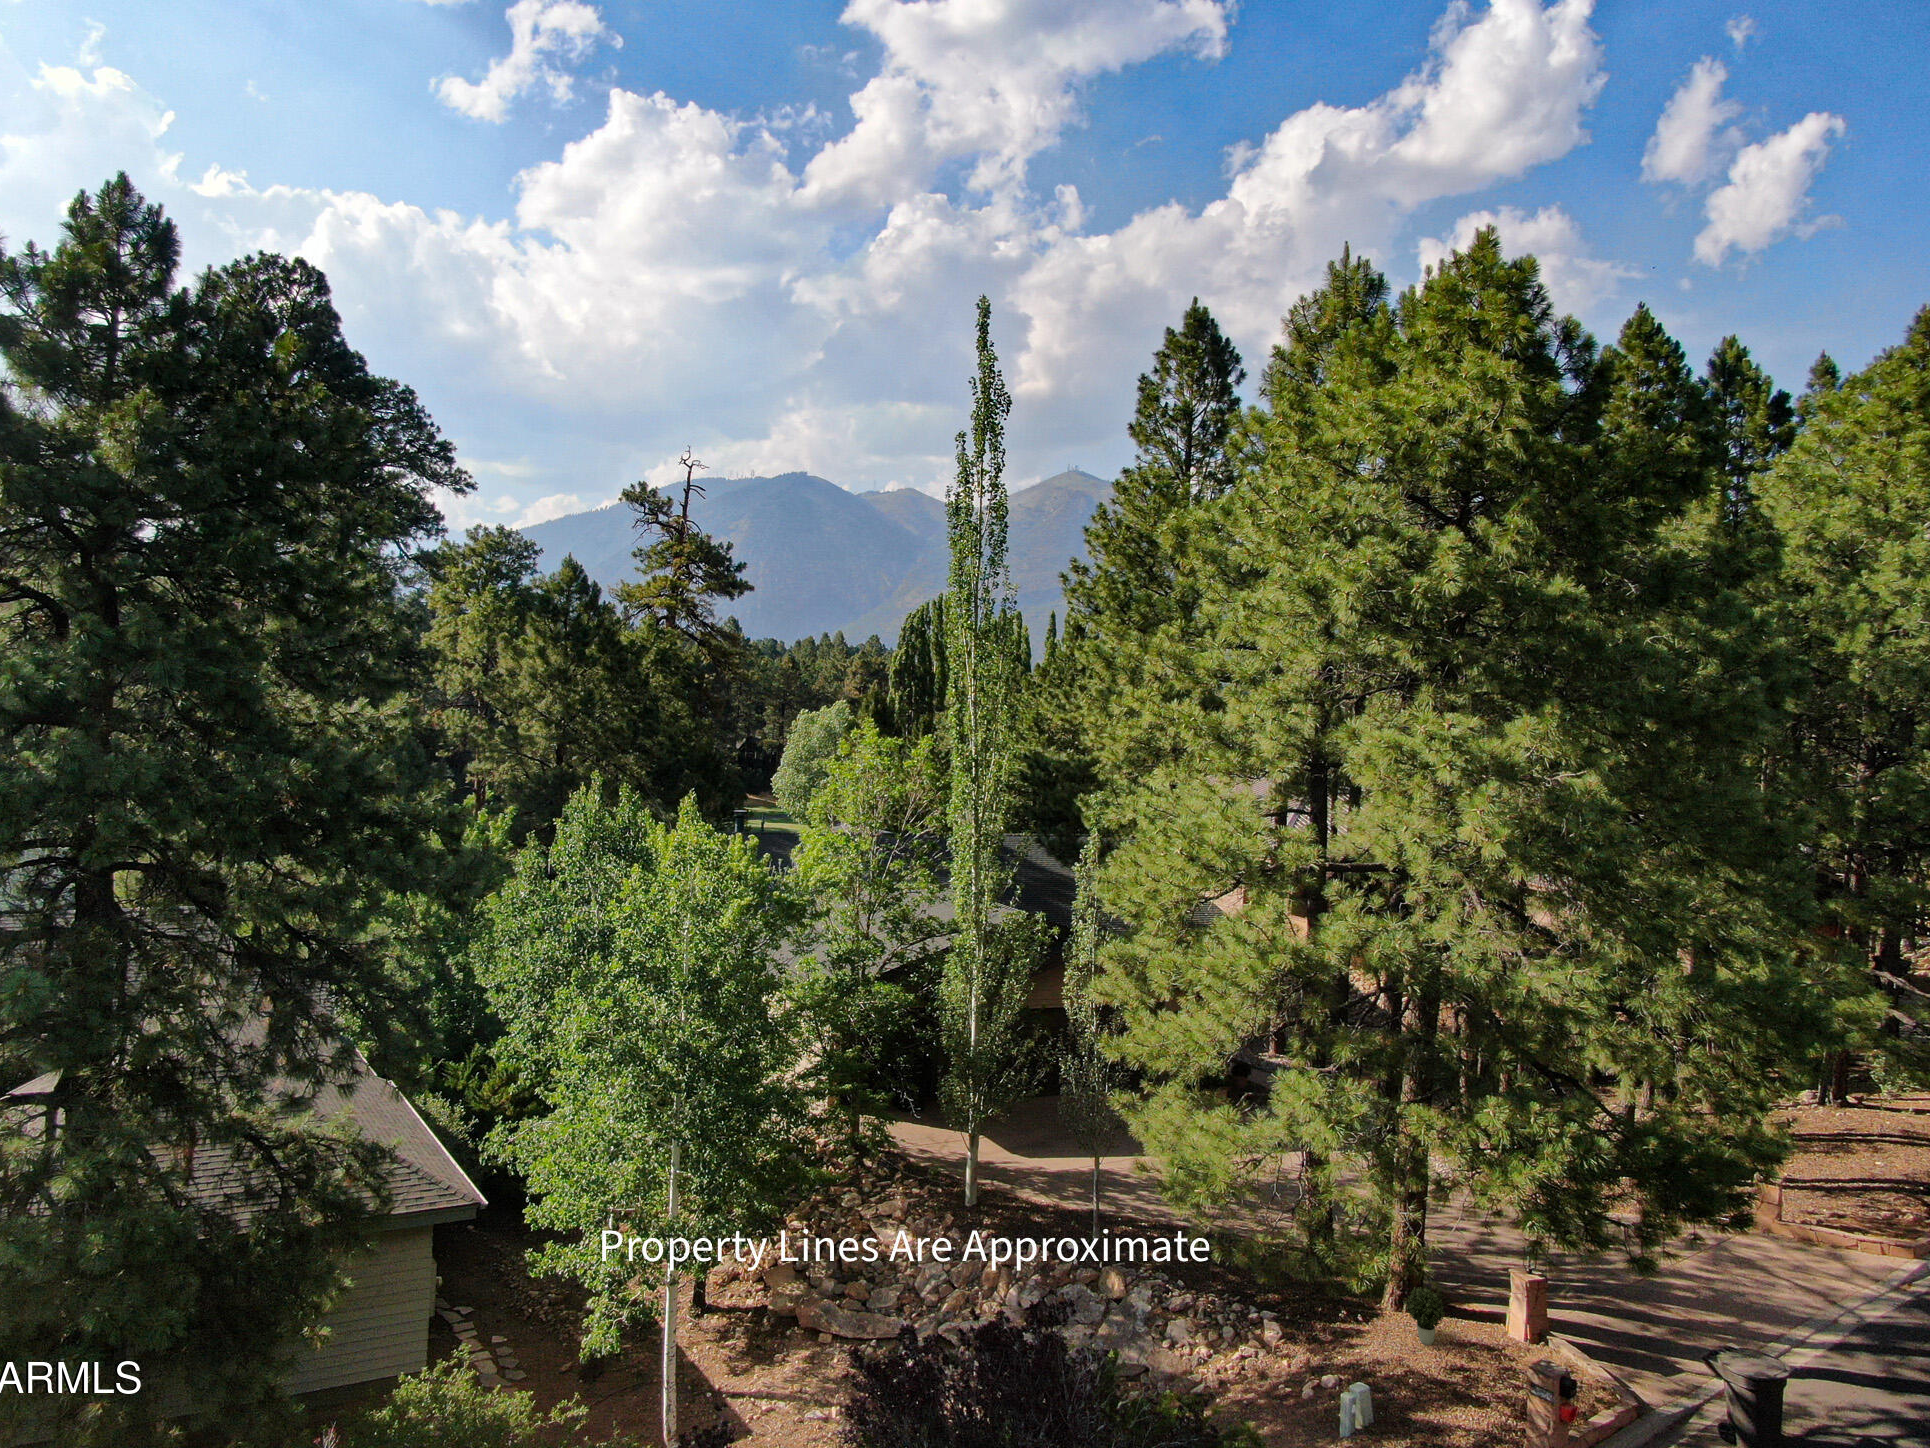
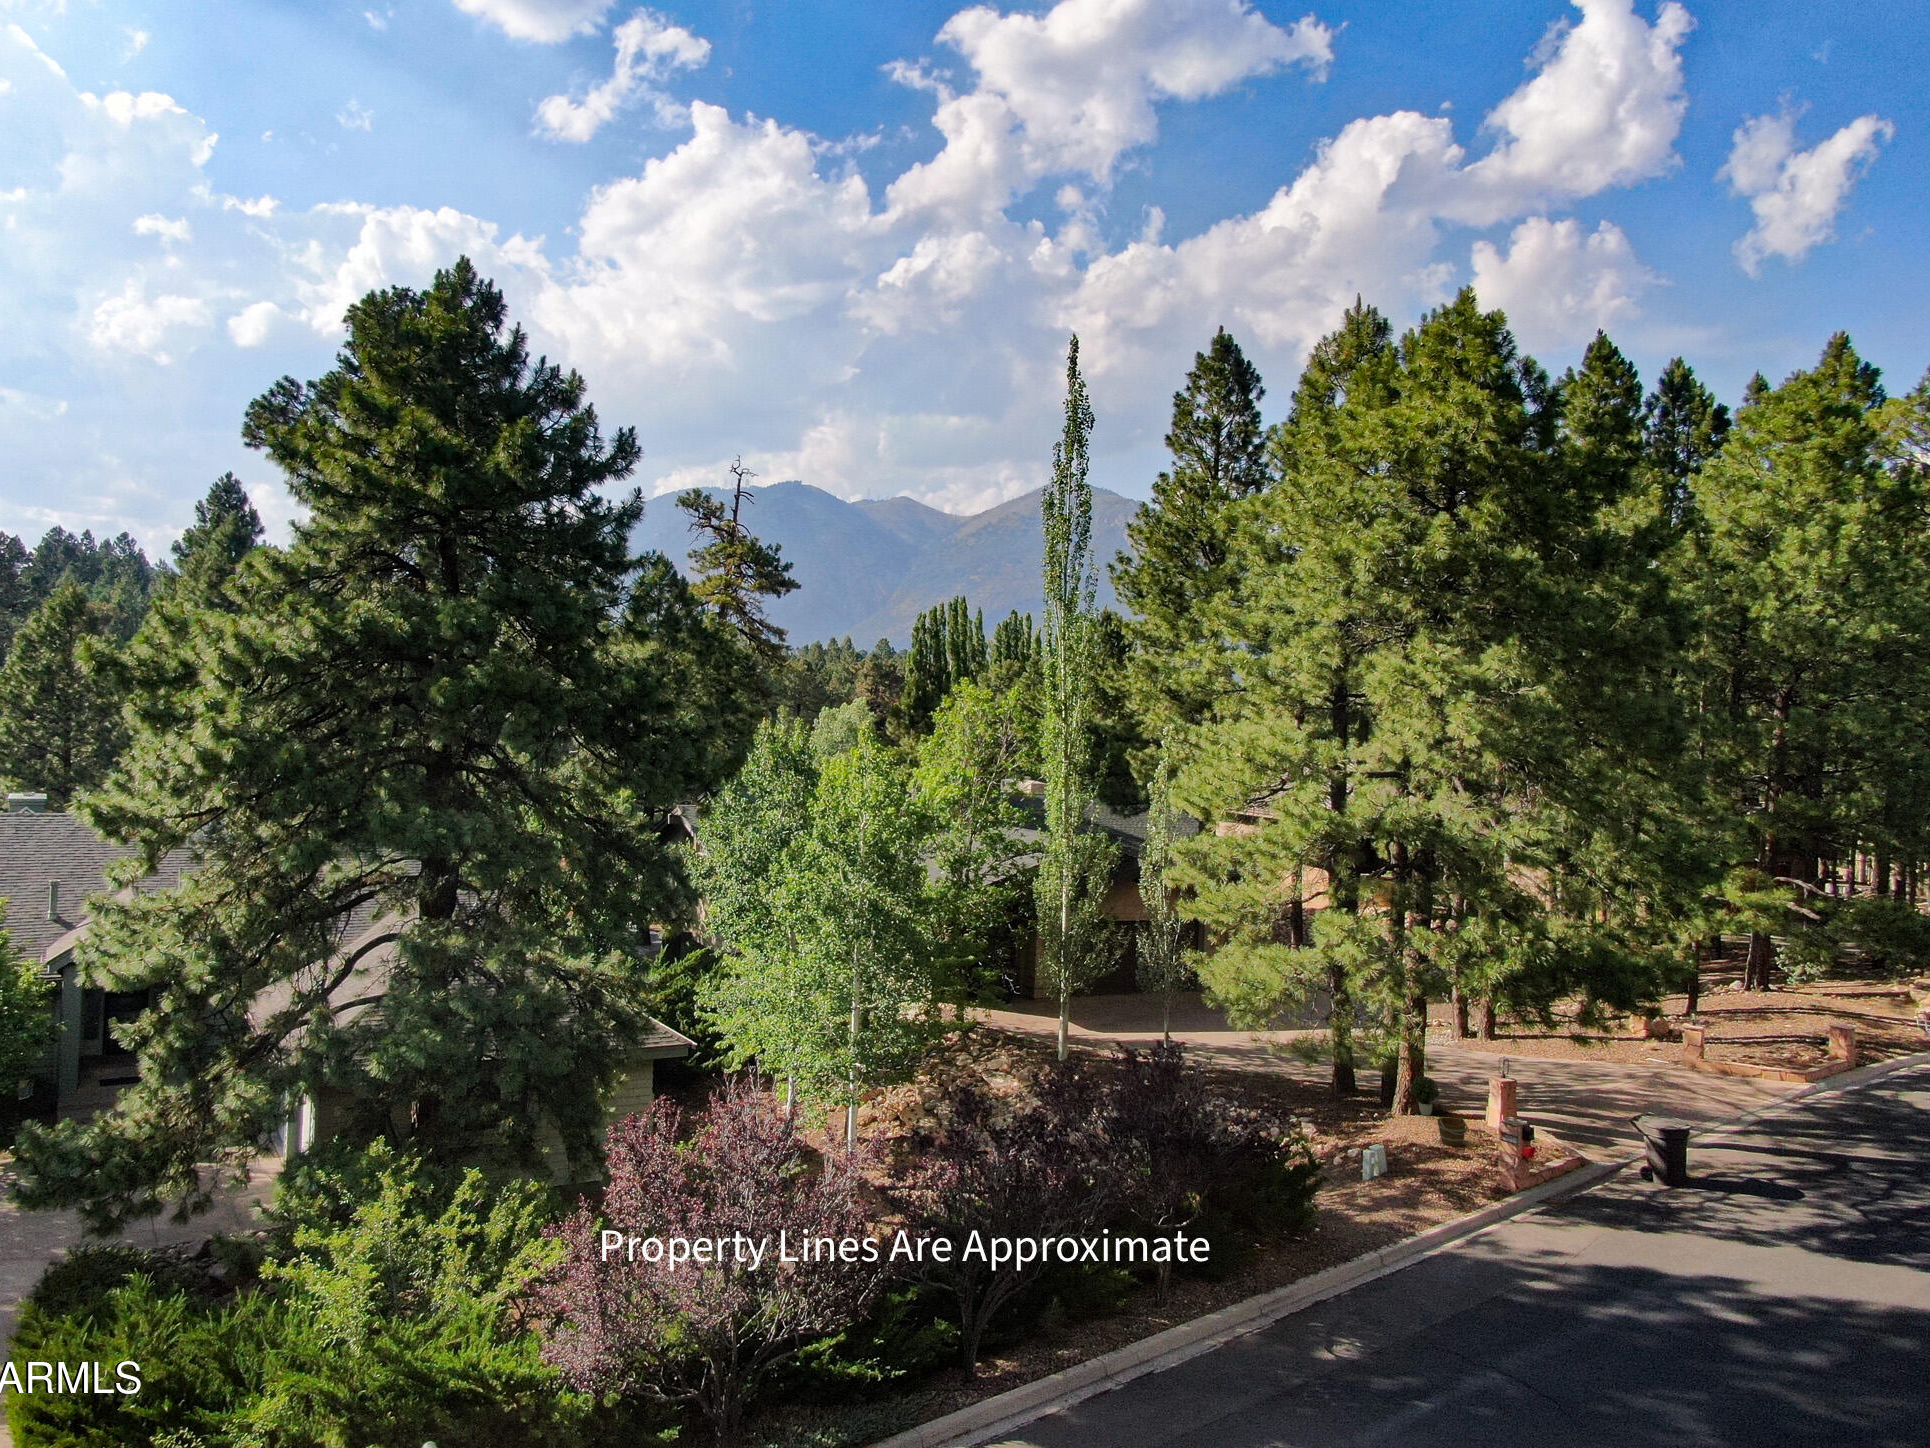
bucket: none [1441,1368,1484,1417] -> present [1437,1117,1468,1146]

